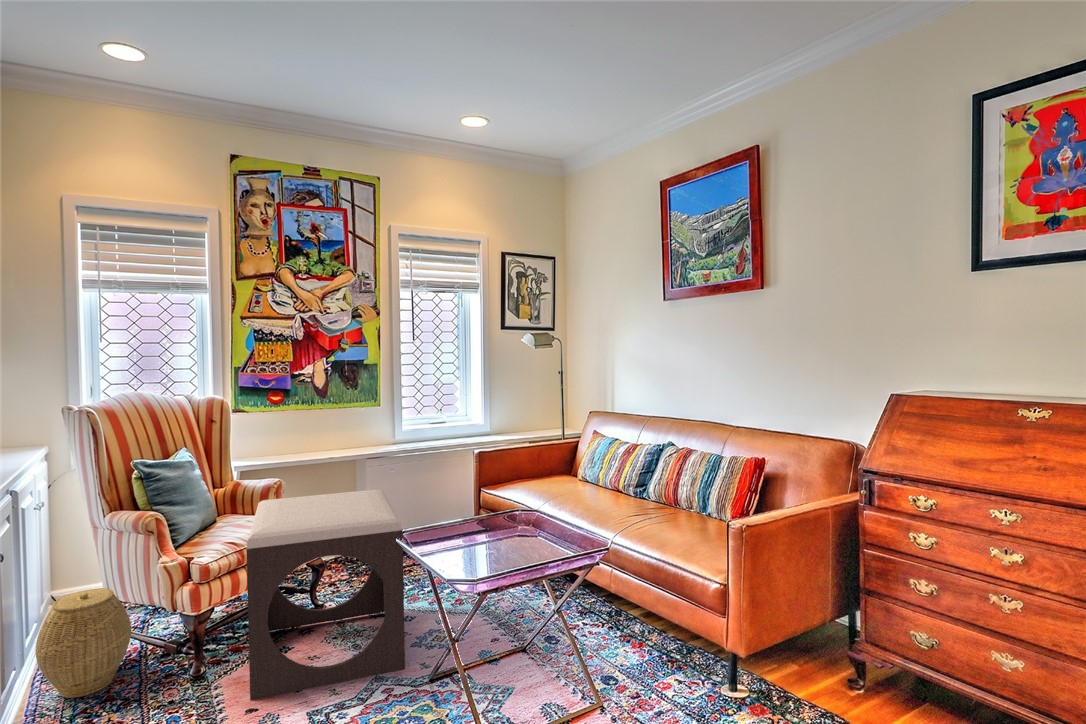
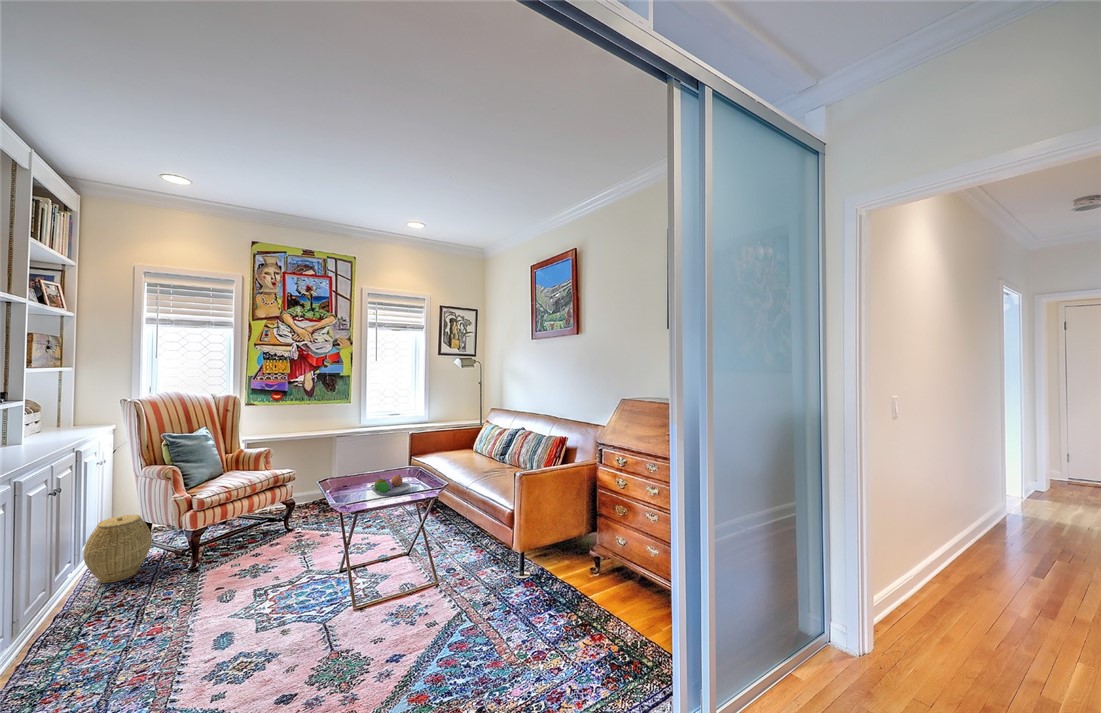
footstool: present [247,489,405,700] -> none [222,455,334,583]
fruit bowl: none [475,524,536,559] -> present [371,475,411,496]

